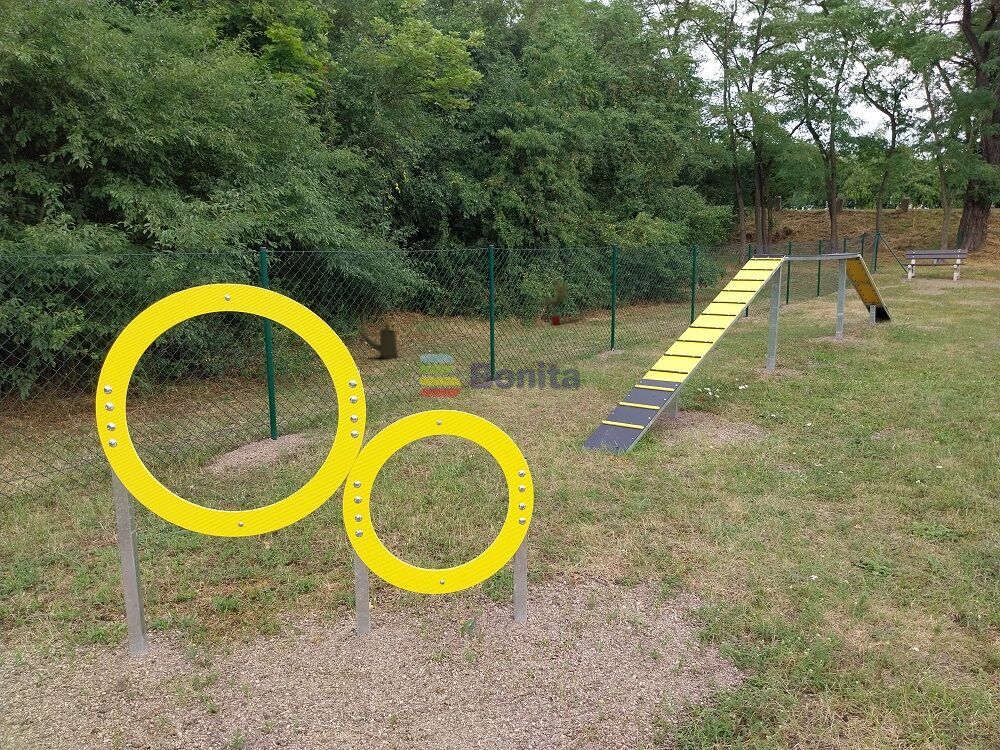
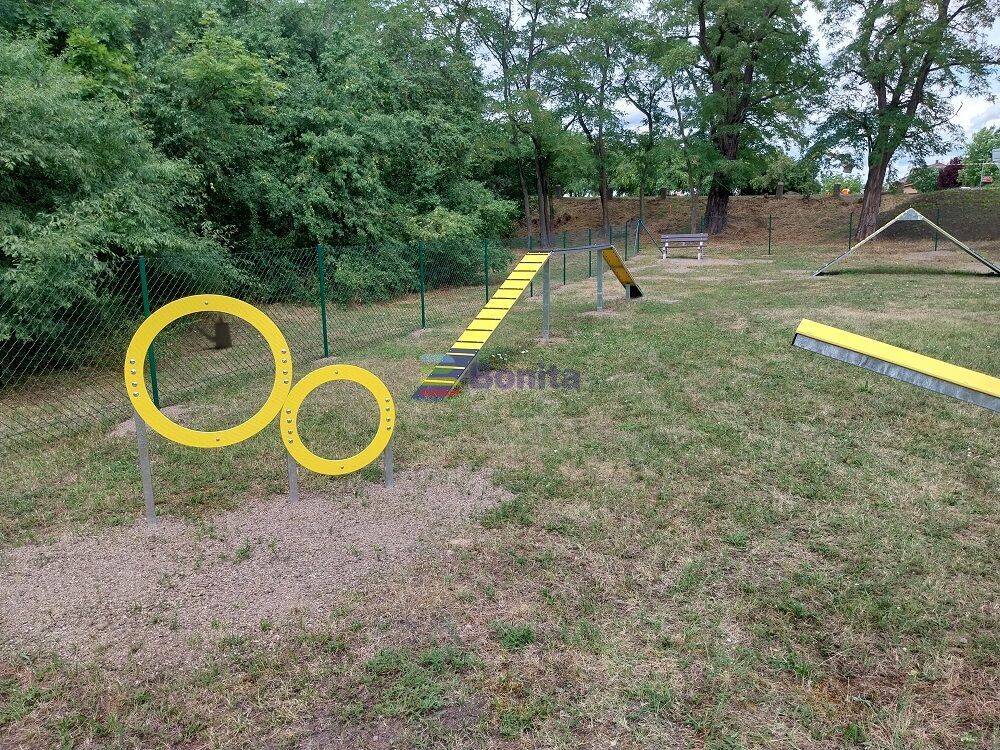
potted tree: present [542,280,568,325] -> none [354,270,379,312]

